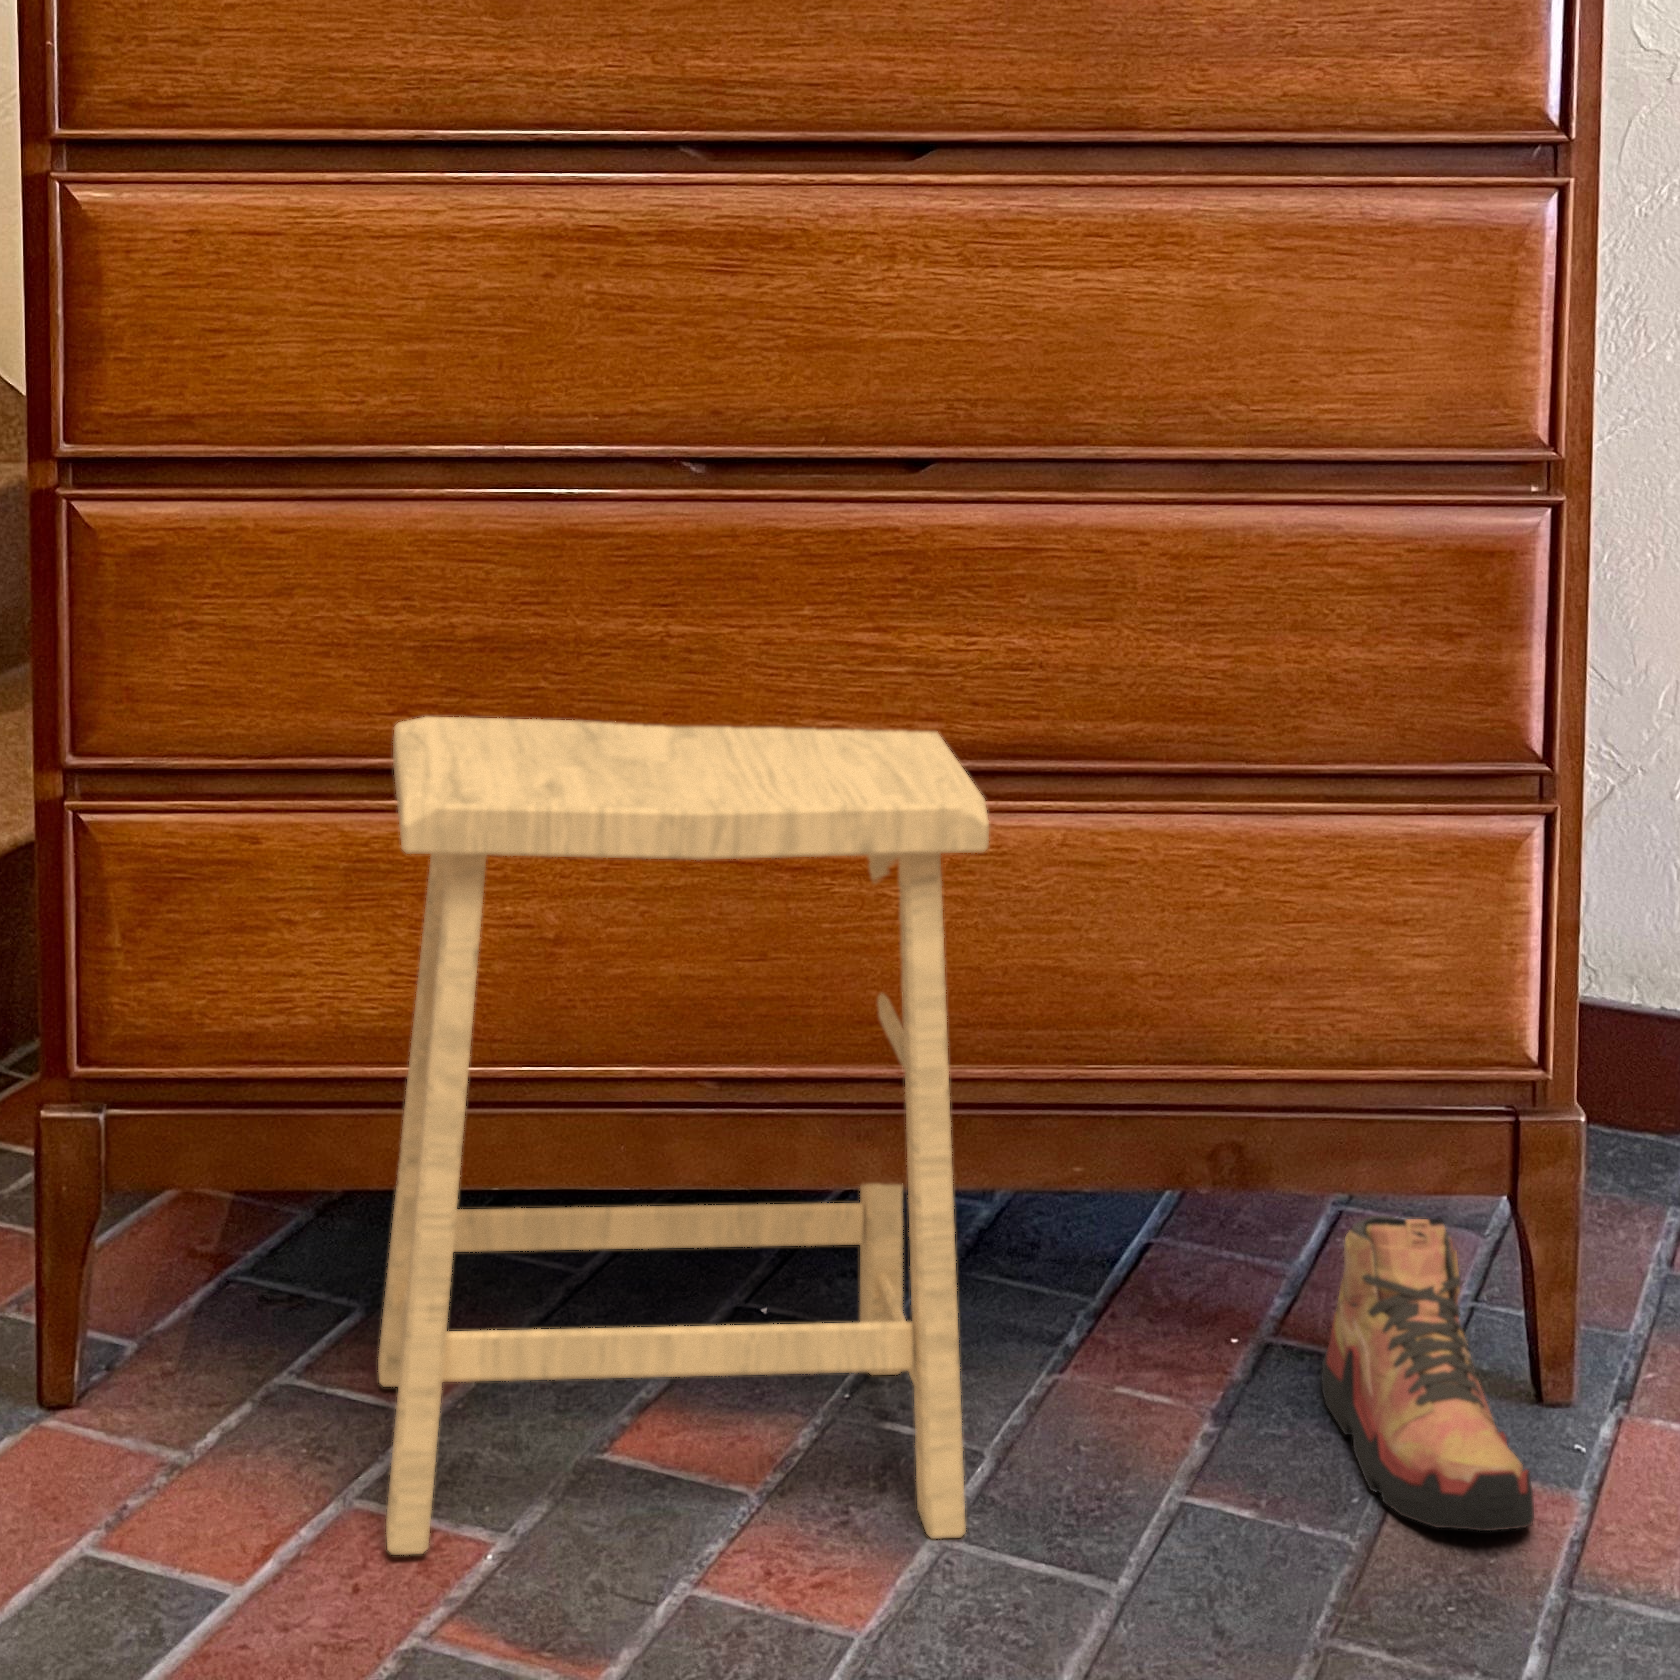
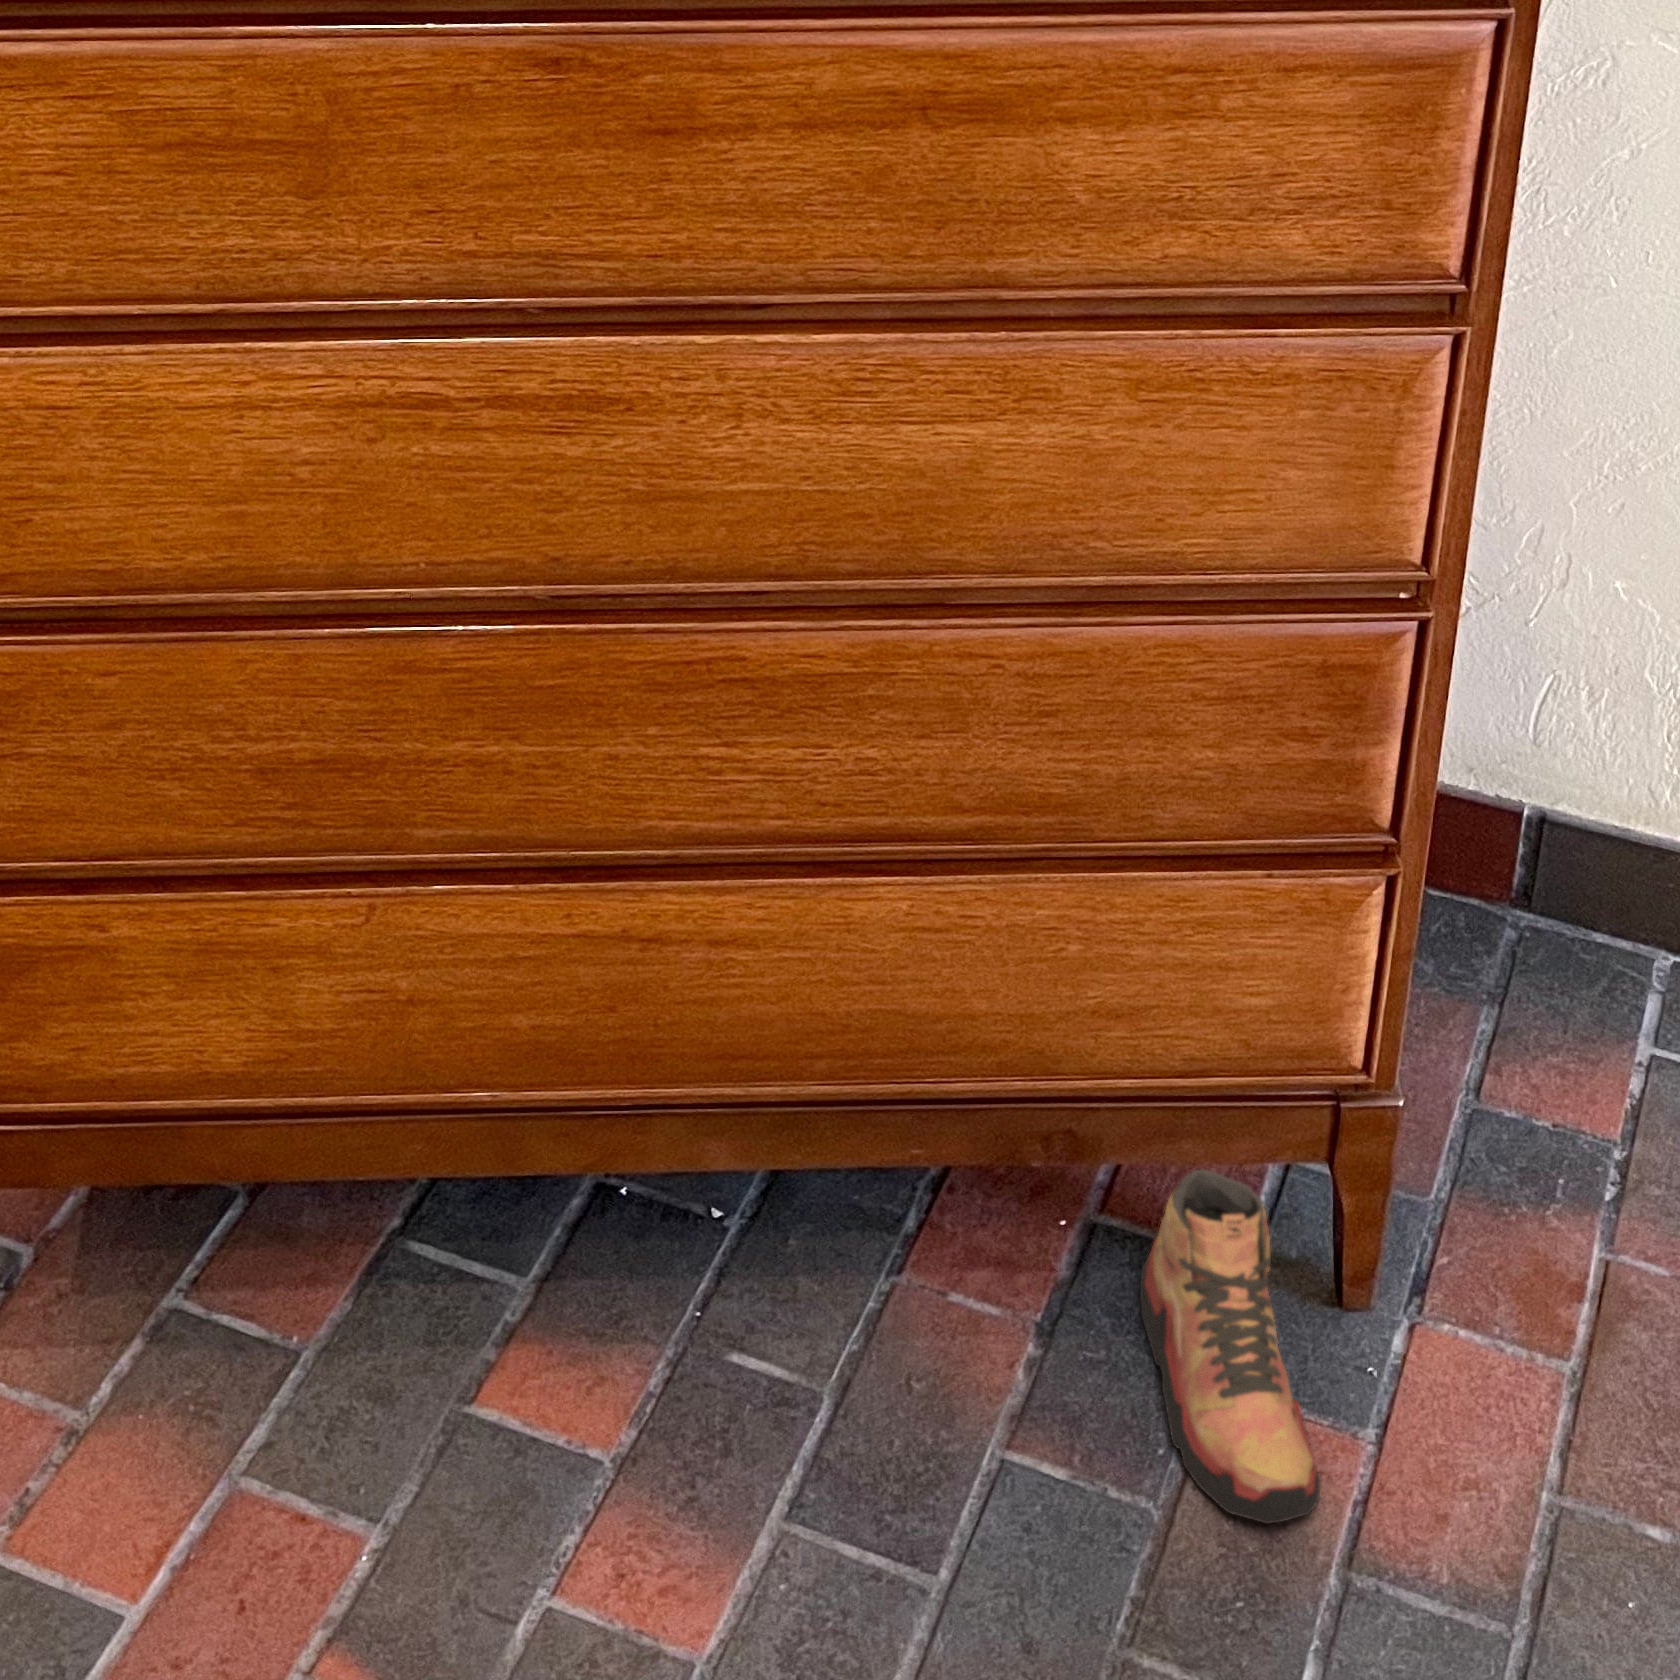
footstool: present [378,717,989,1555] -> none [228,792,820,1567]

